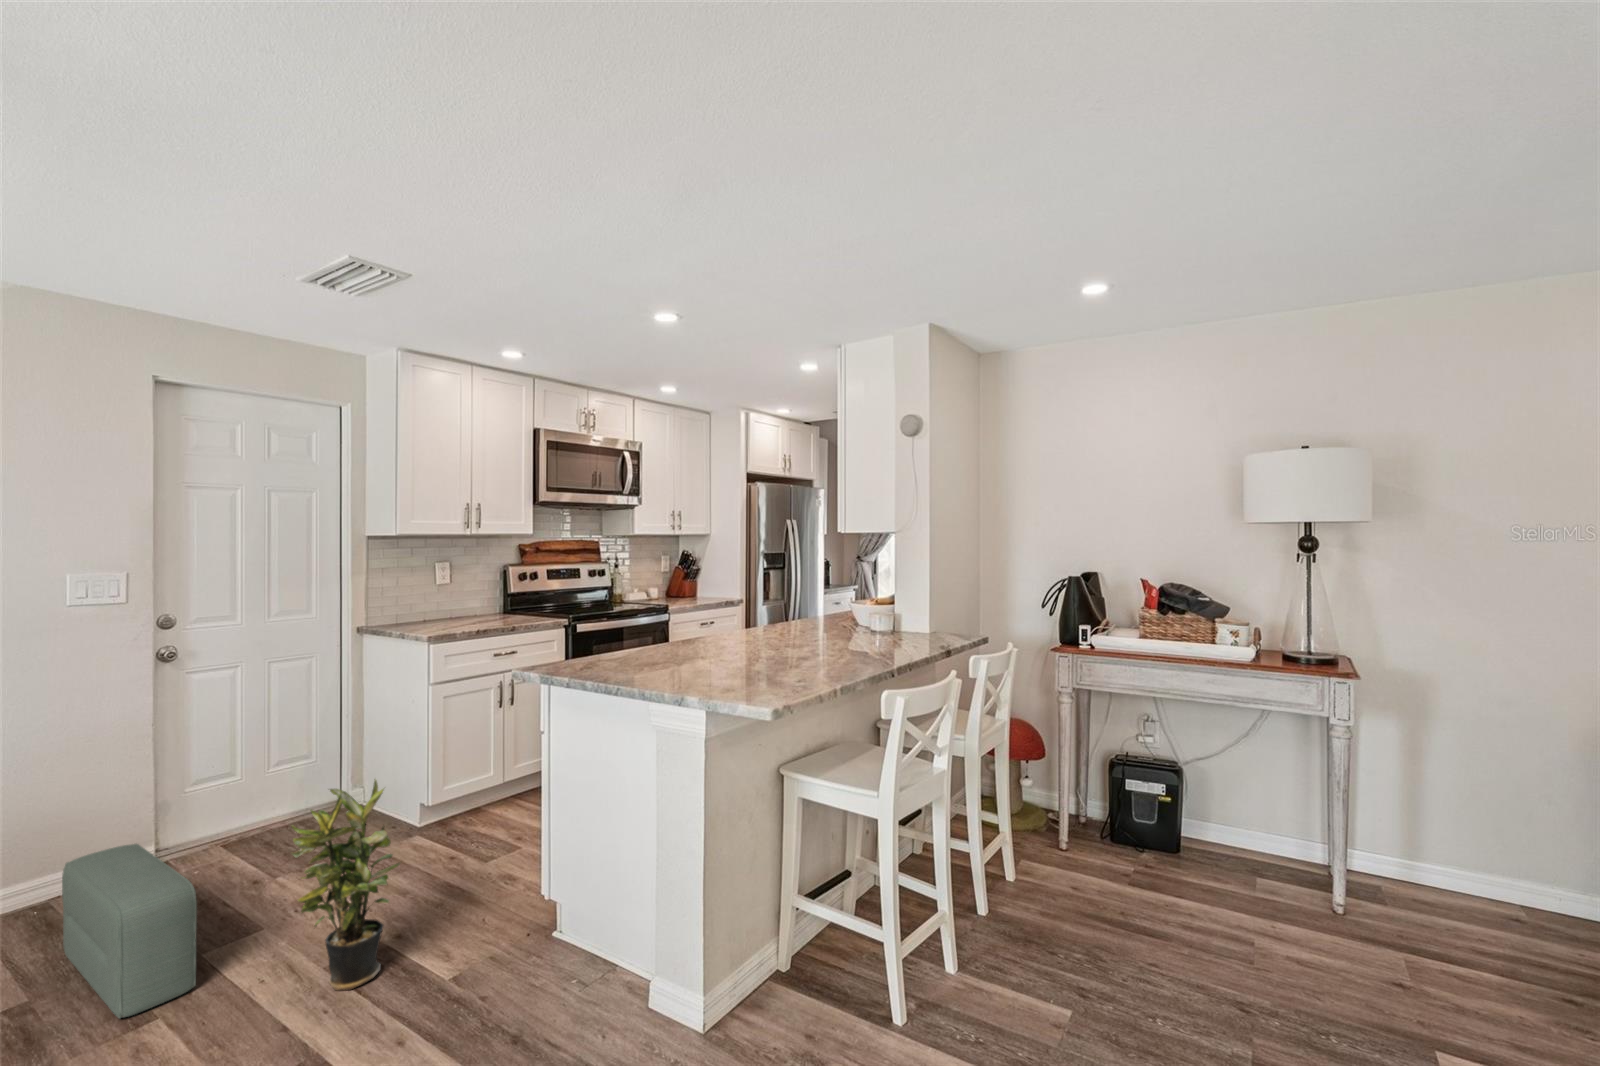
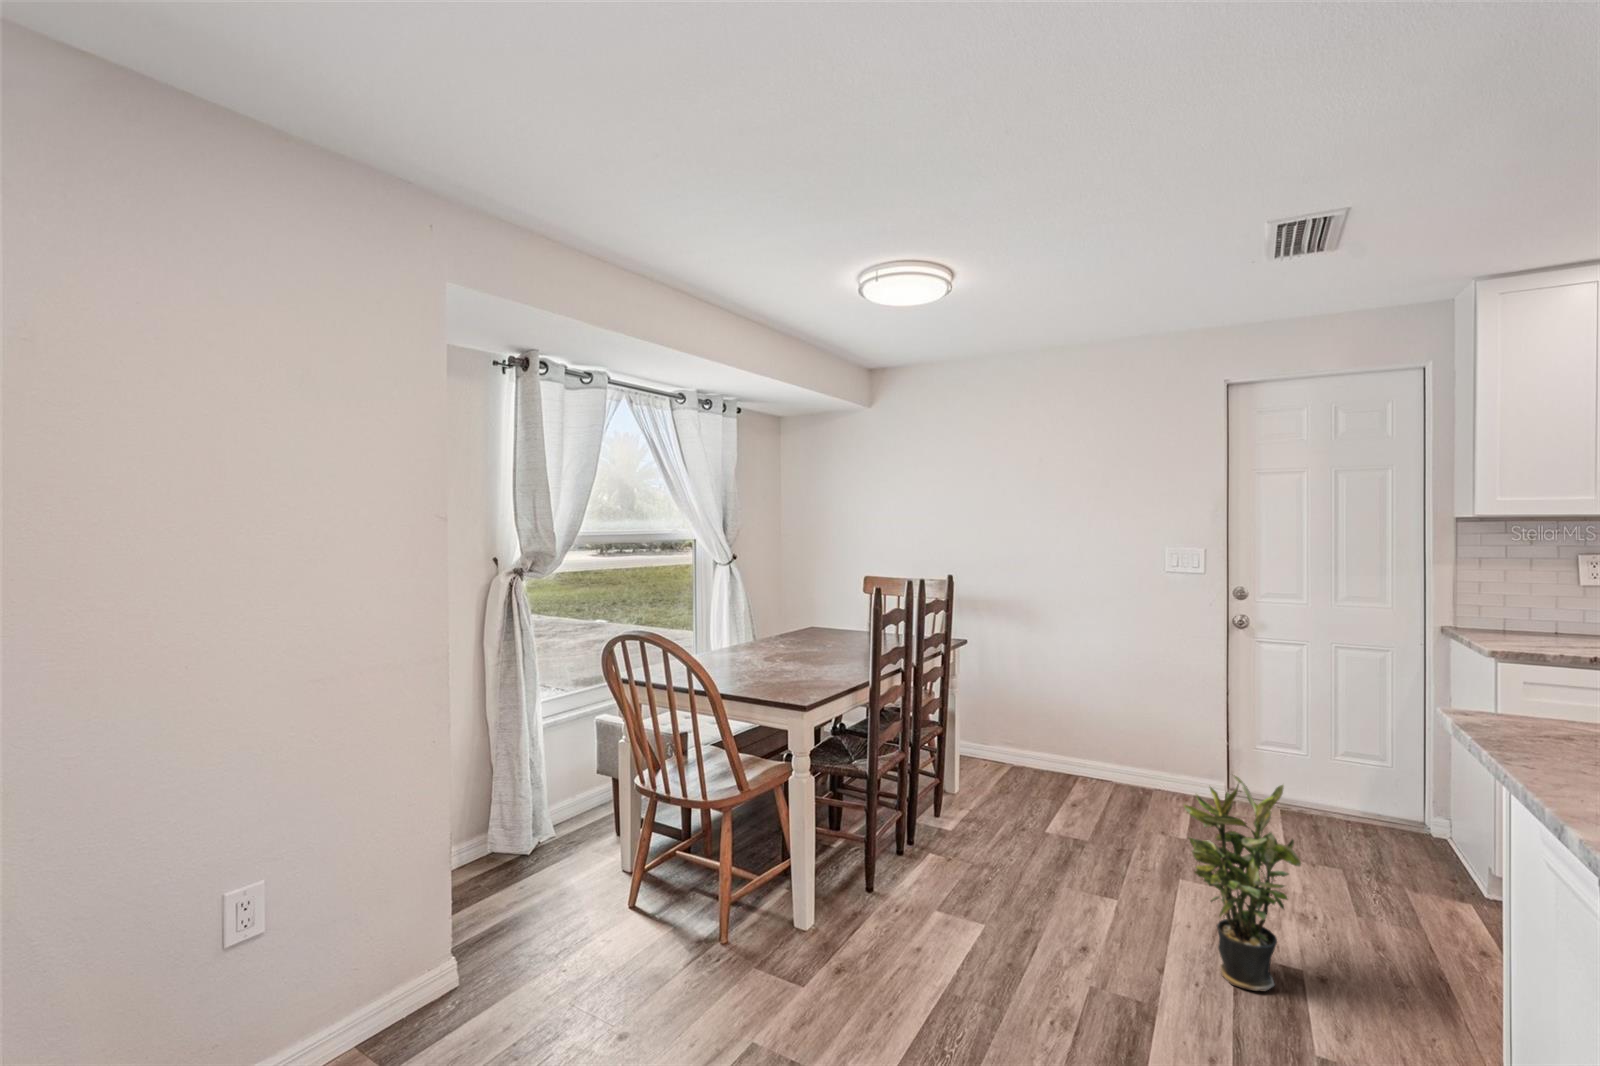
pouf: present [62,844,197,1018] -> none [1098,761,1168,898]

